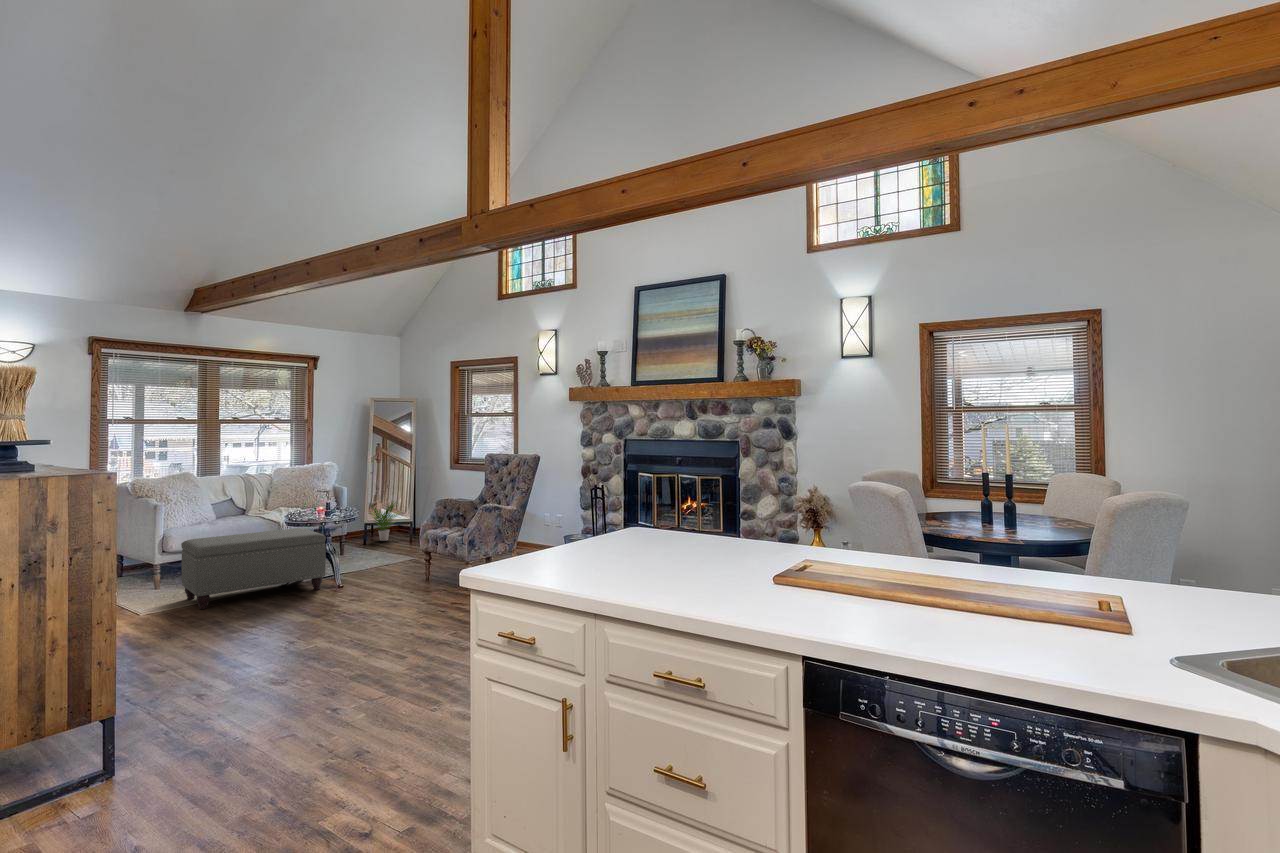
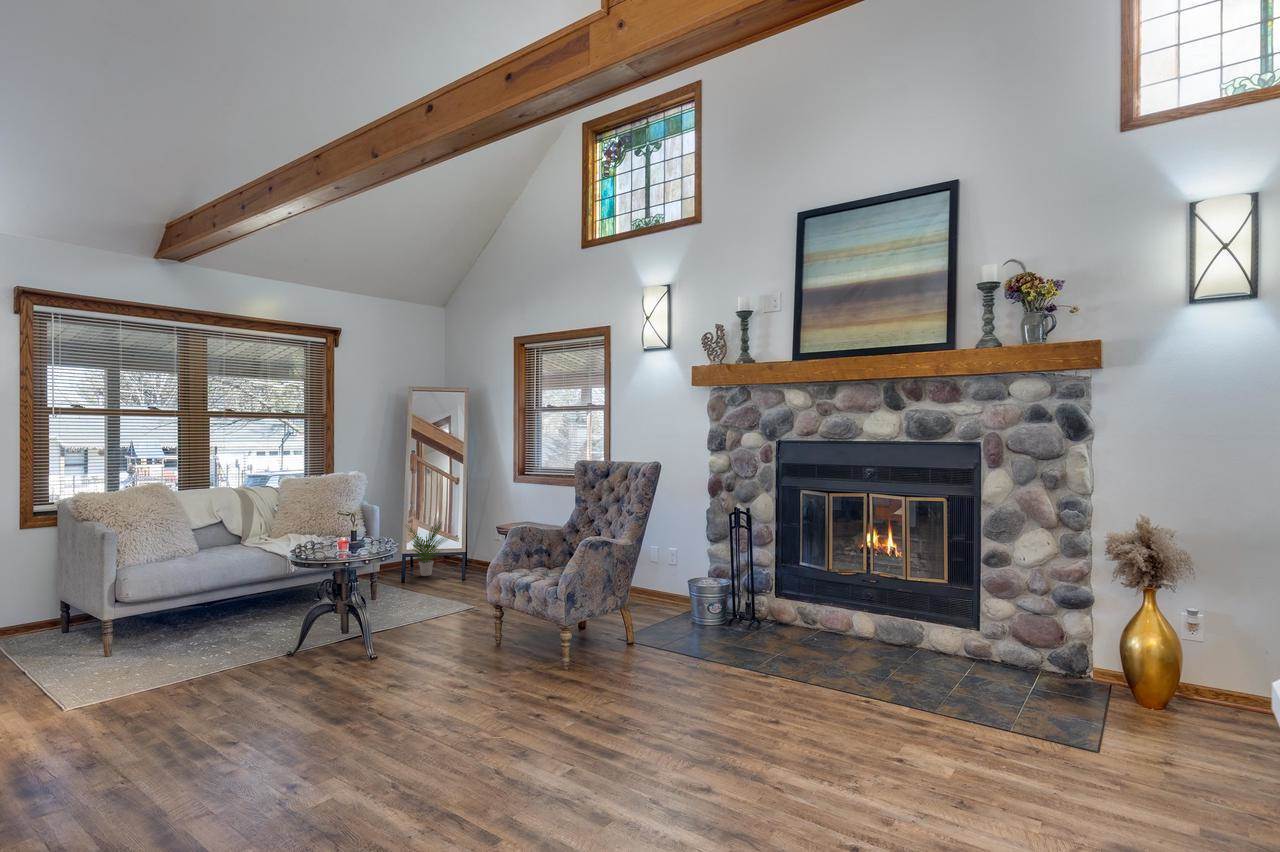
ottoman: present [181,528,326,609] -> none [134,569,350,705]

